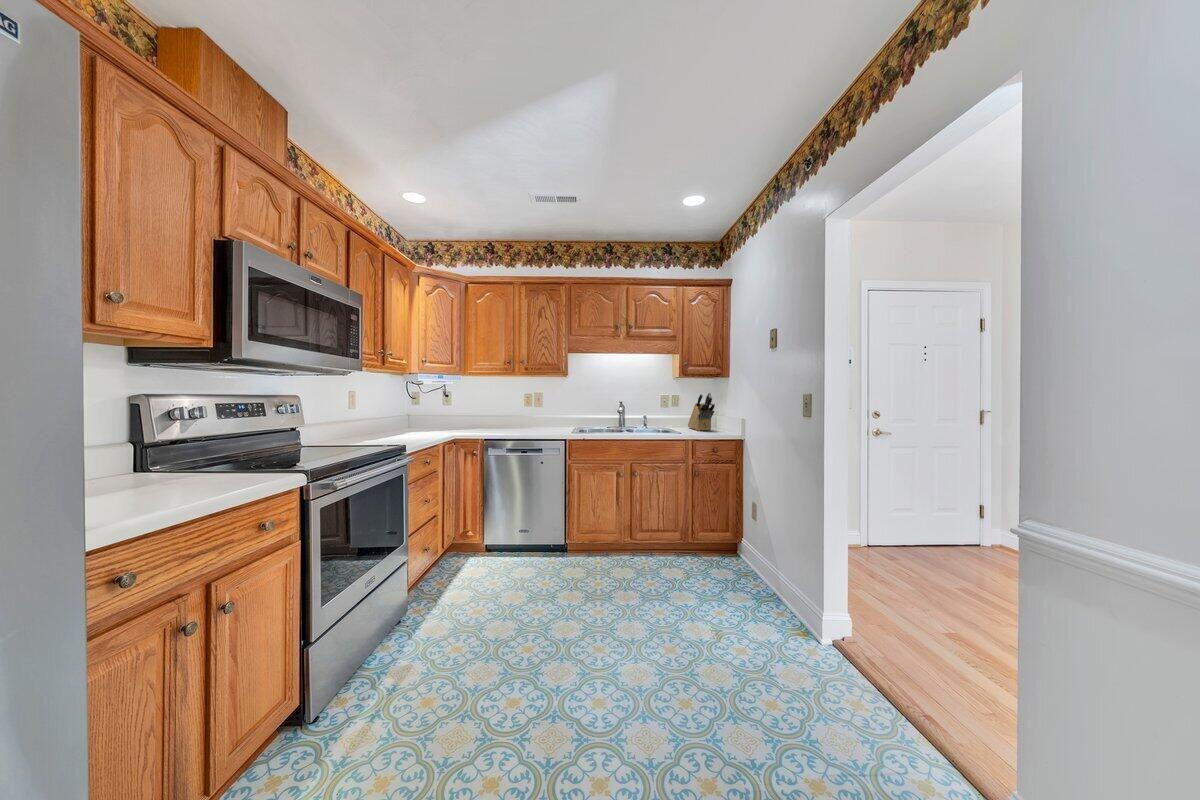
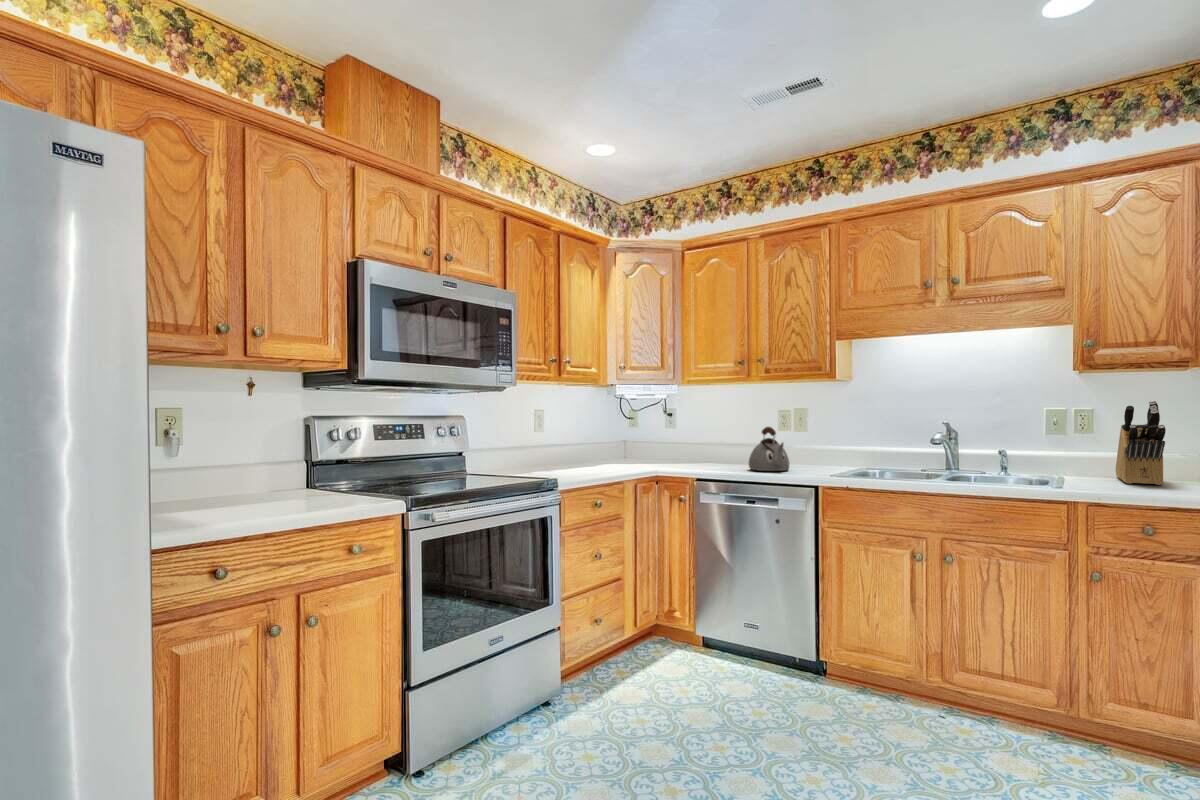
kettle: none [516,405,542,433] -> present [749,427,789,471]

